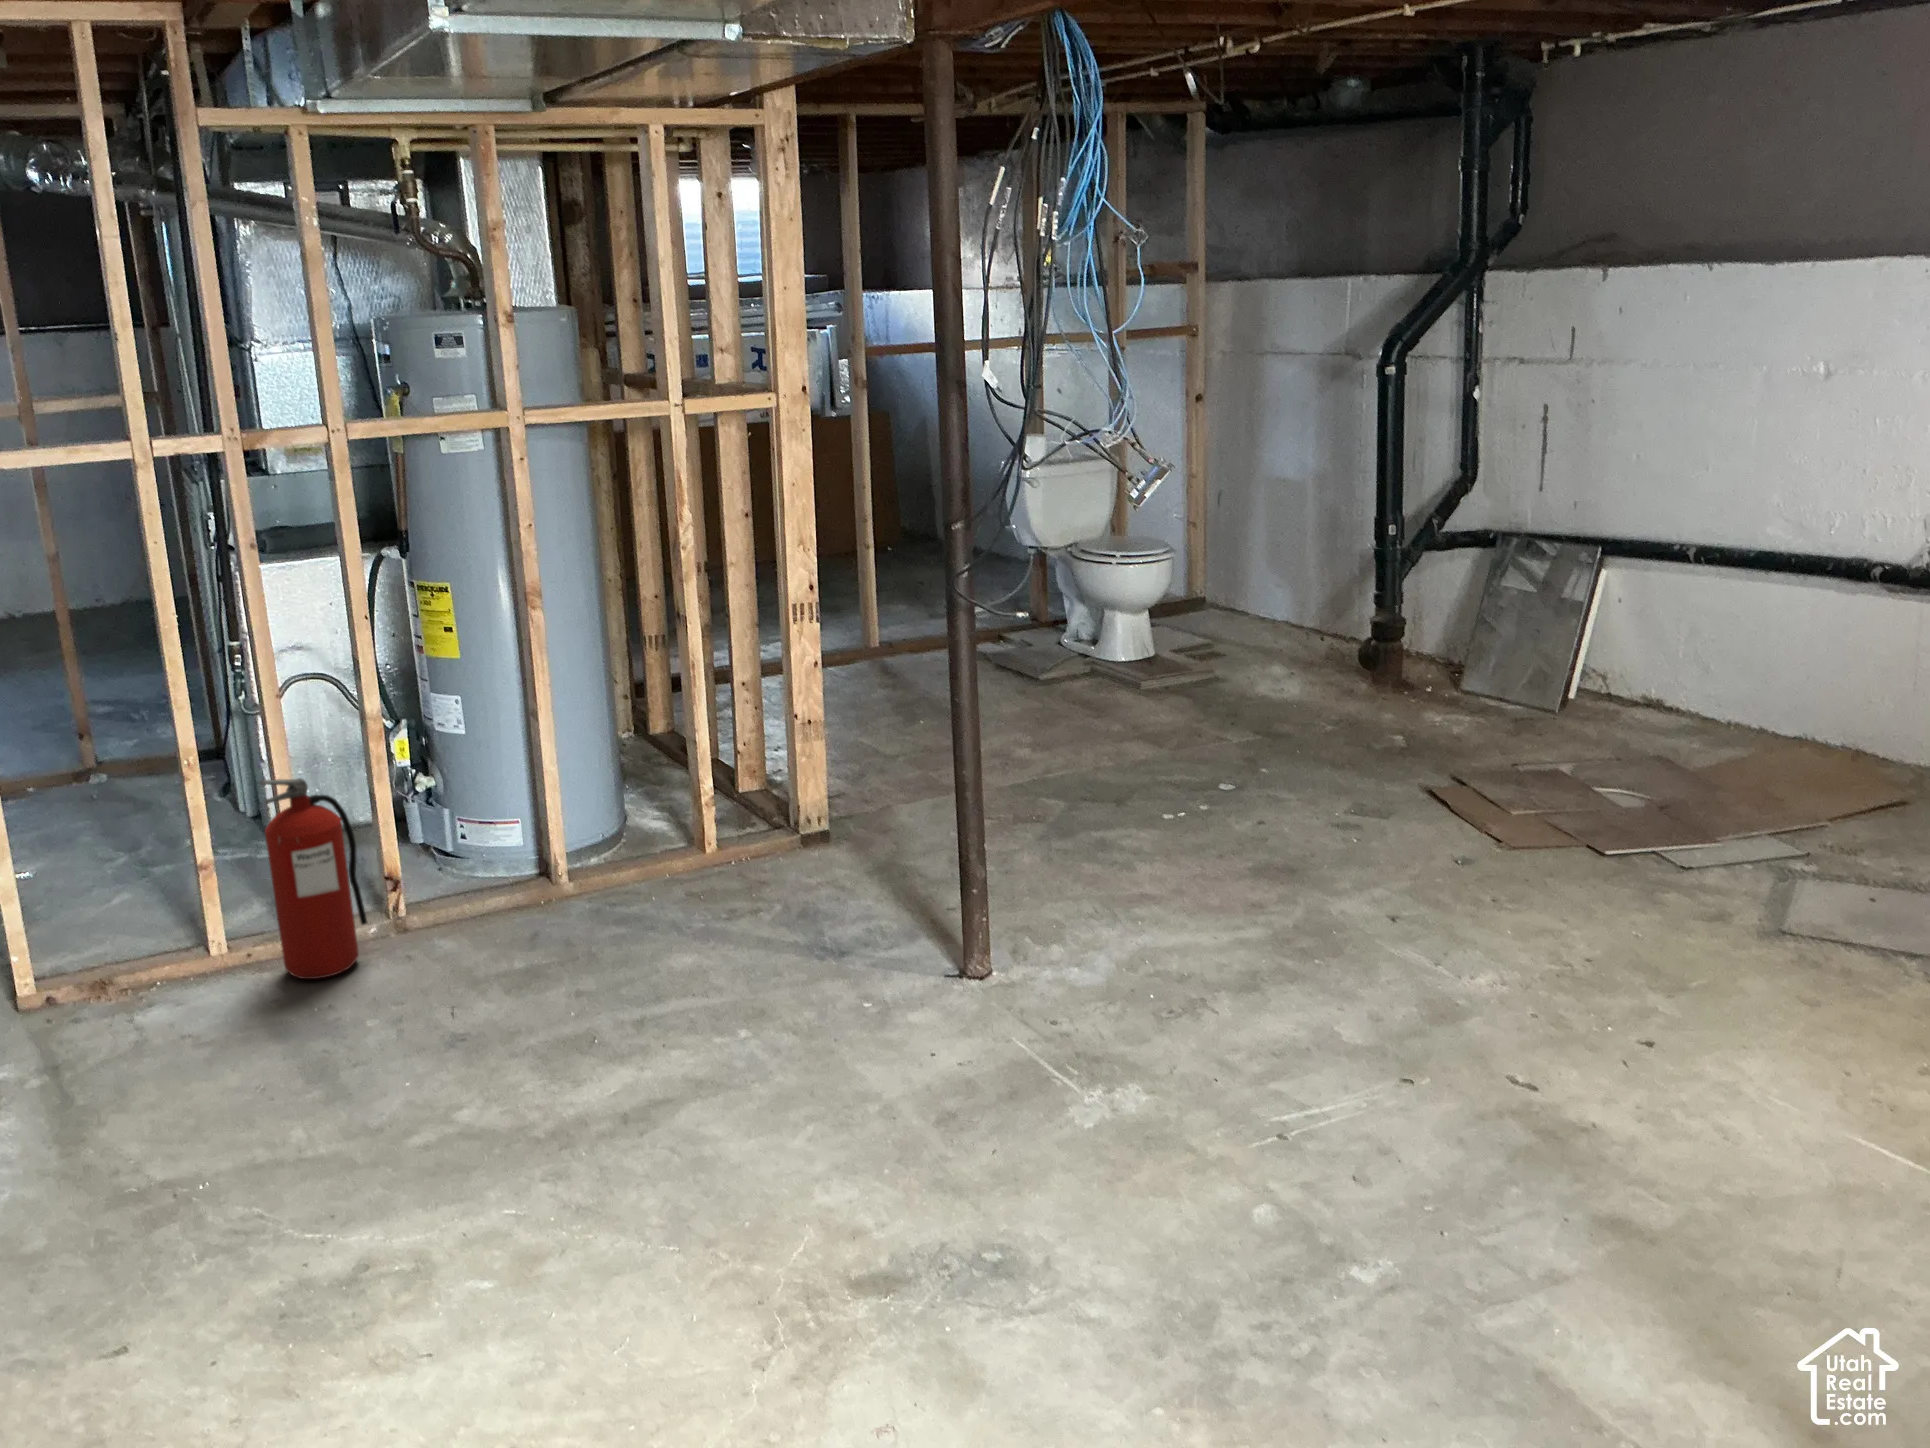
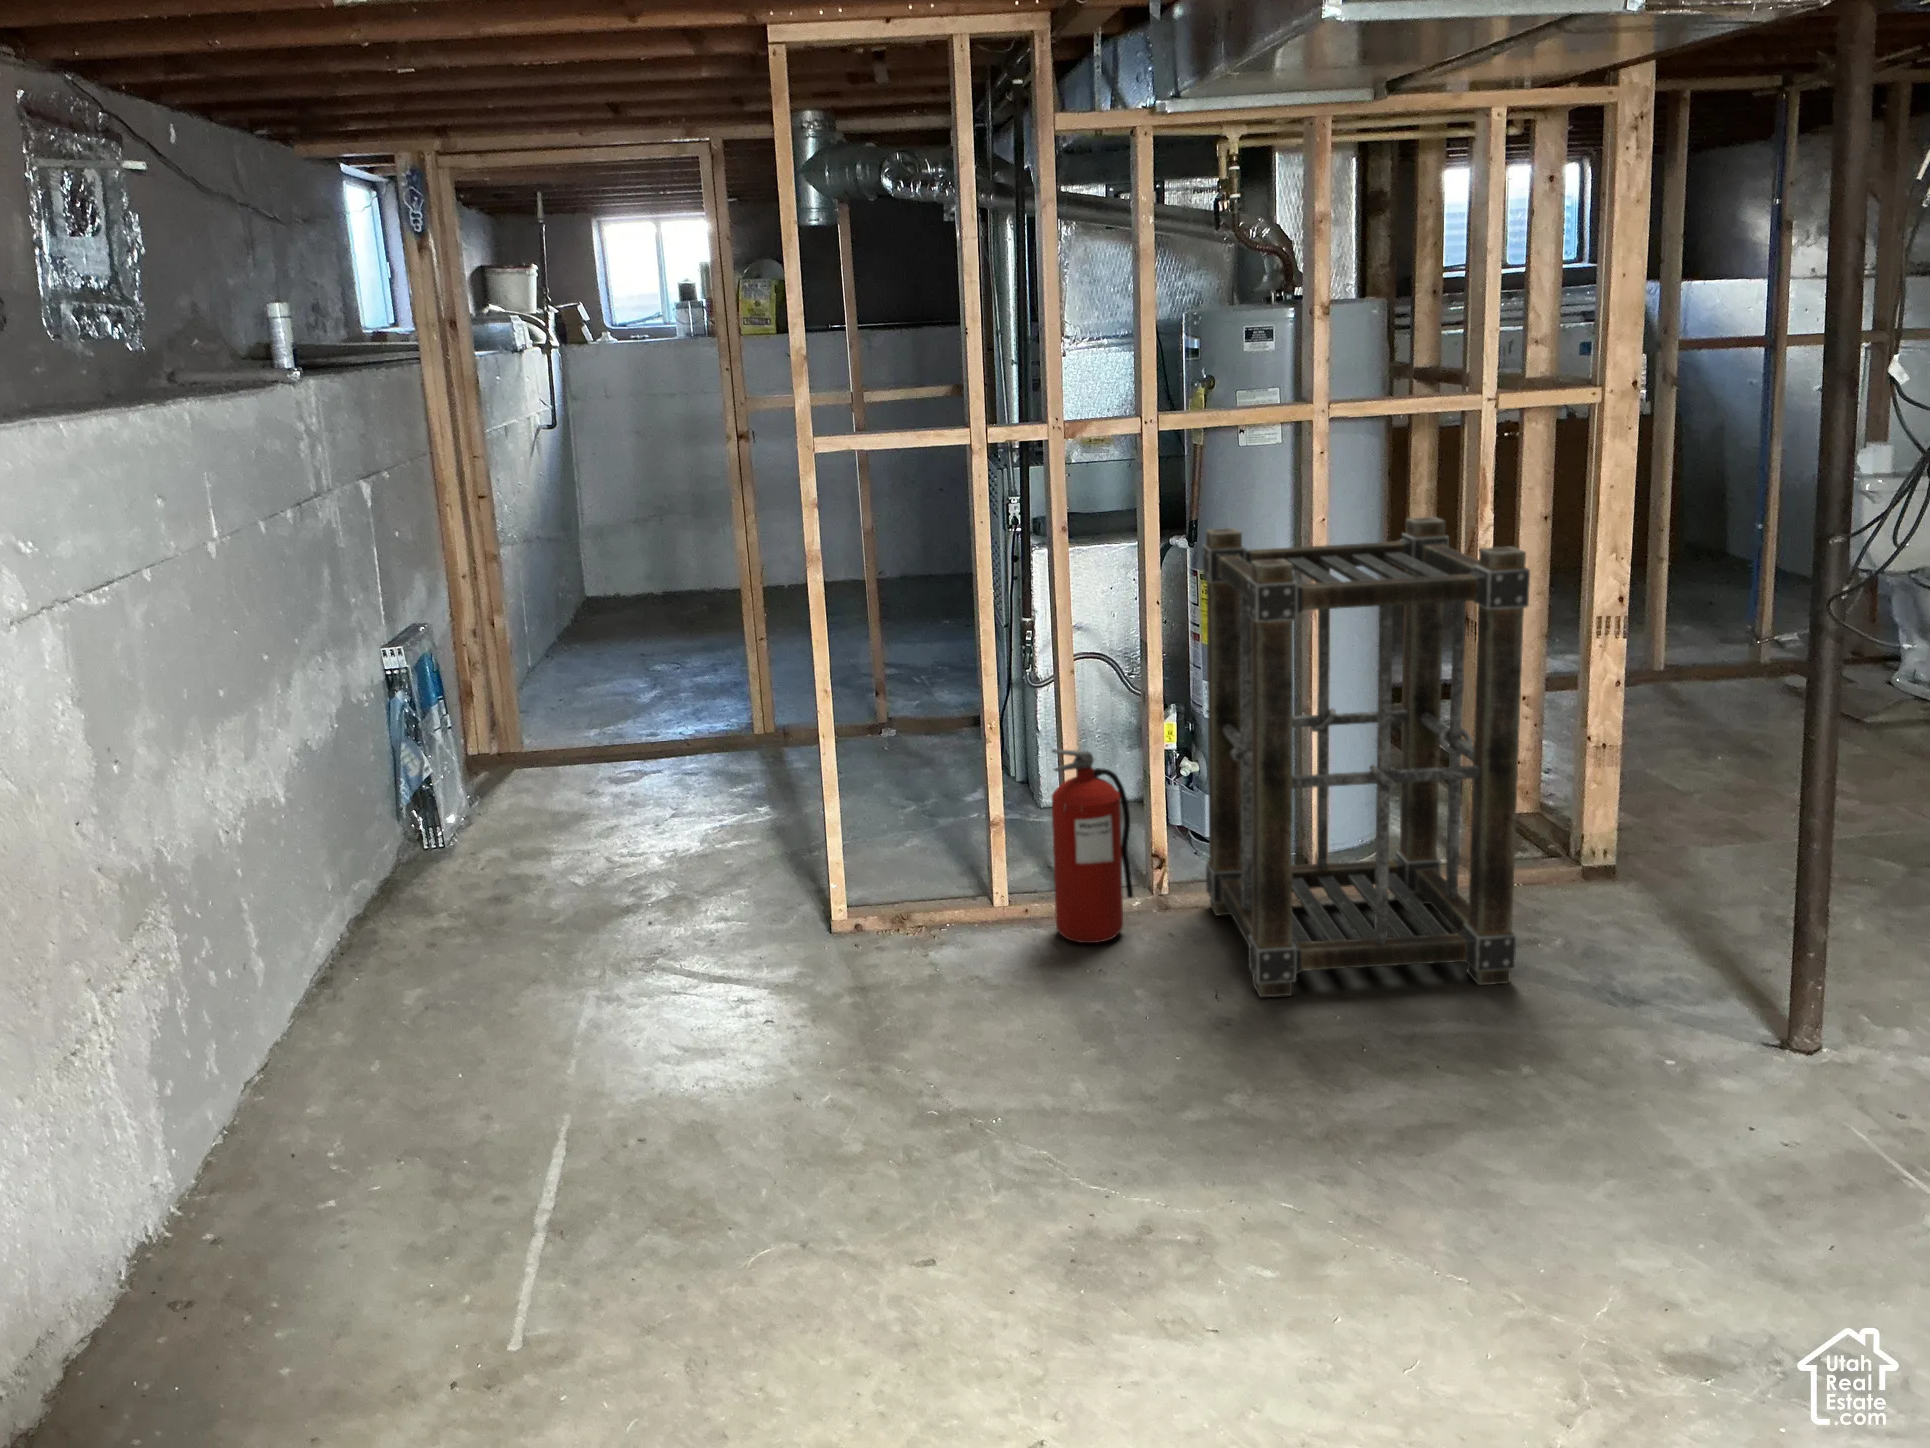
shelving unit: none [407,518,738,1006] -> present [1202,517,1530,997]

